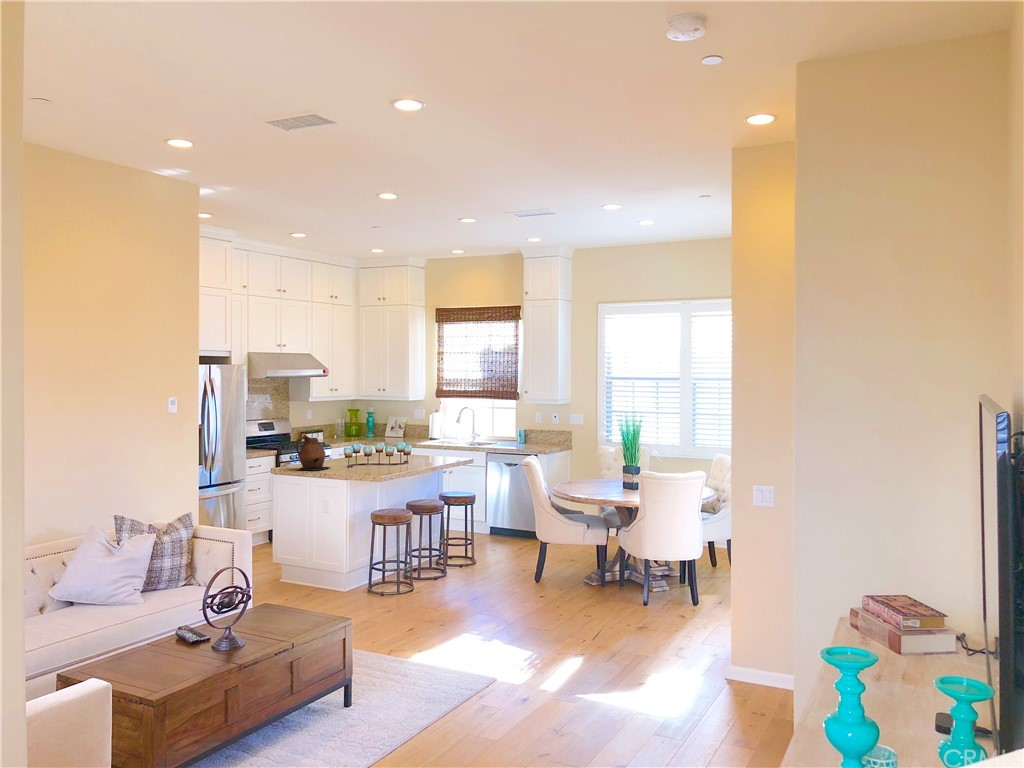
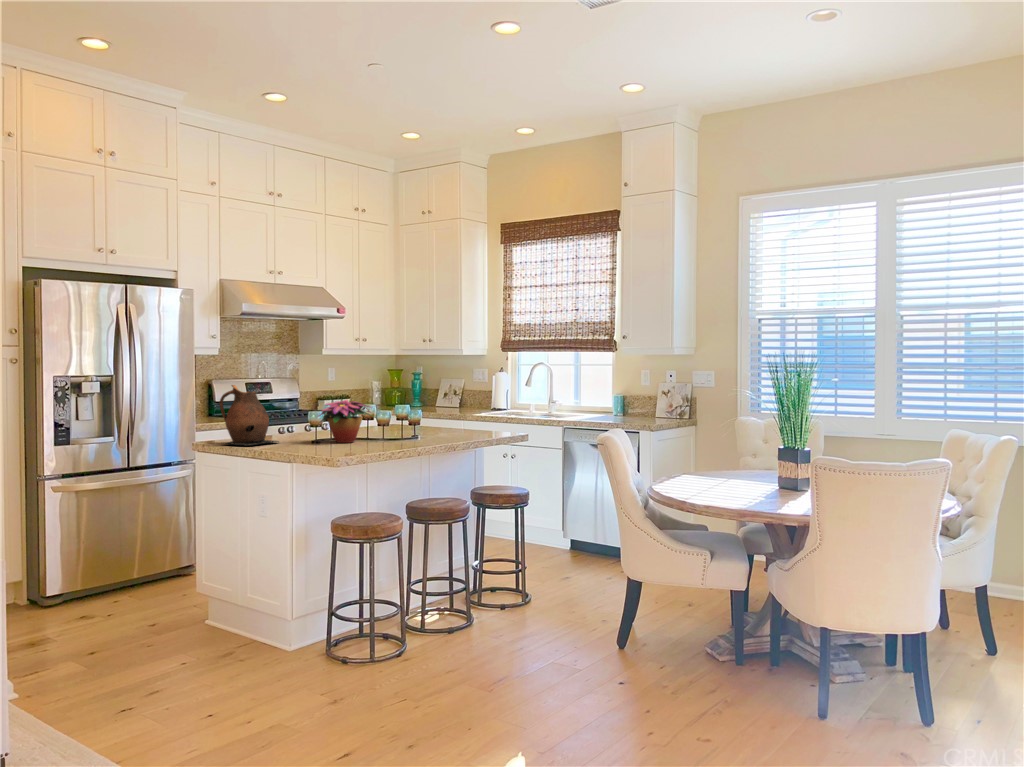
flower arrangement: none [350,440,390,467] -> present [319,400,370,443]

